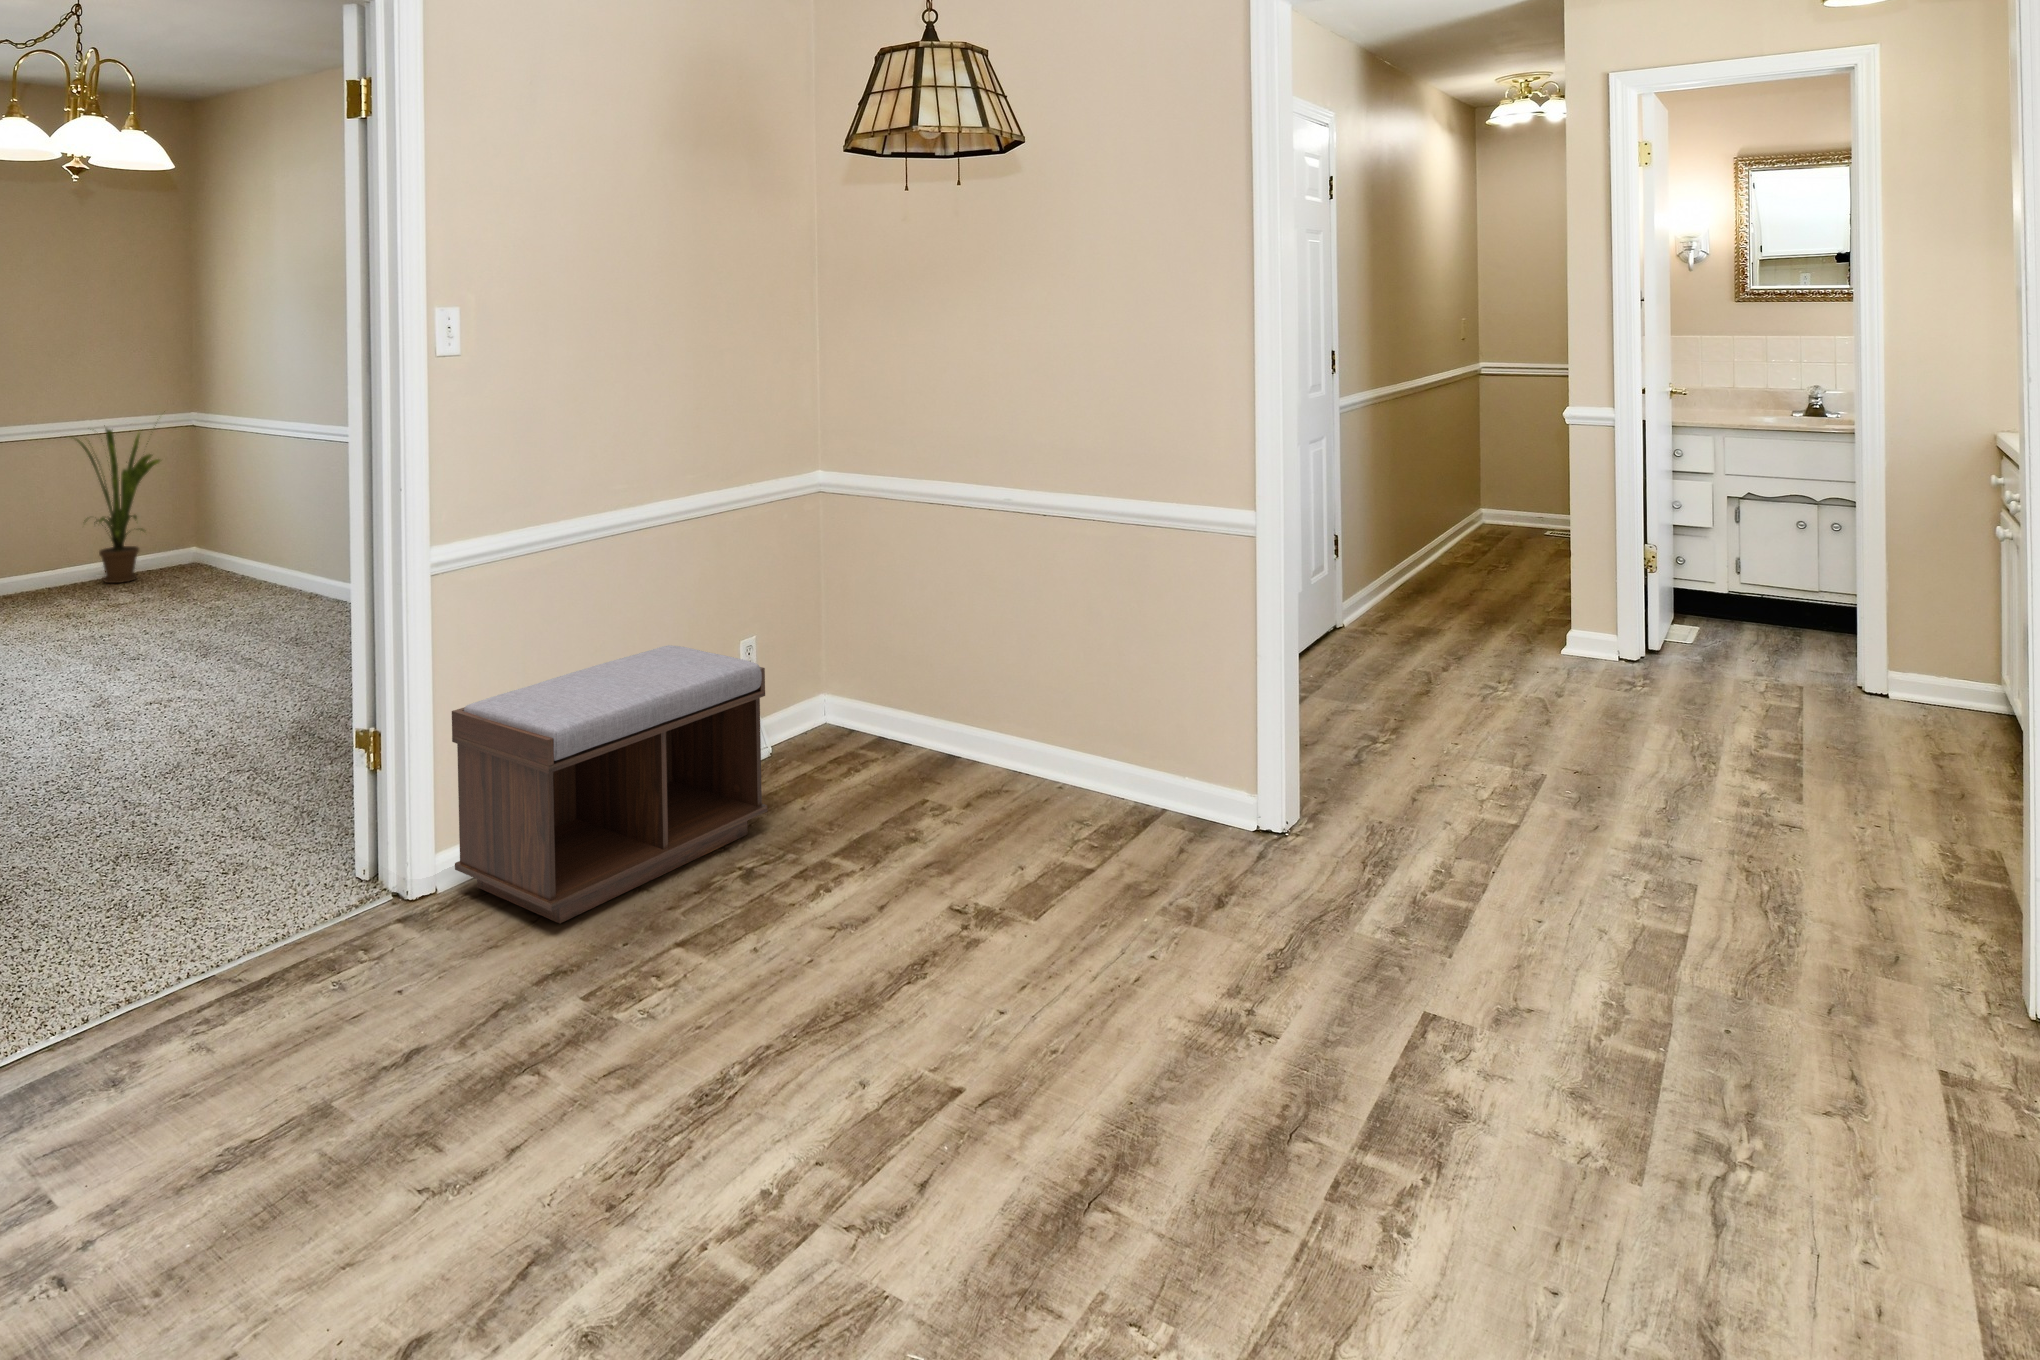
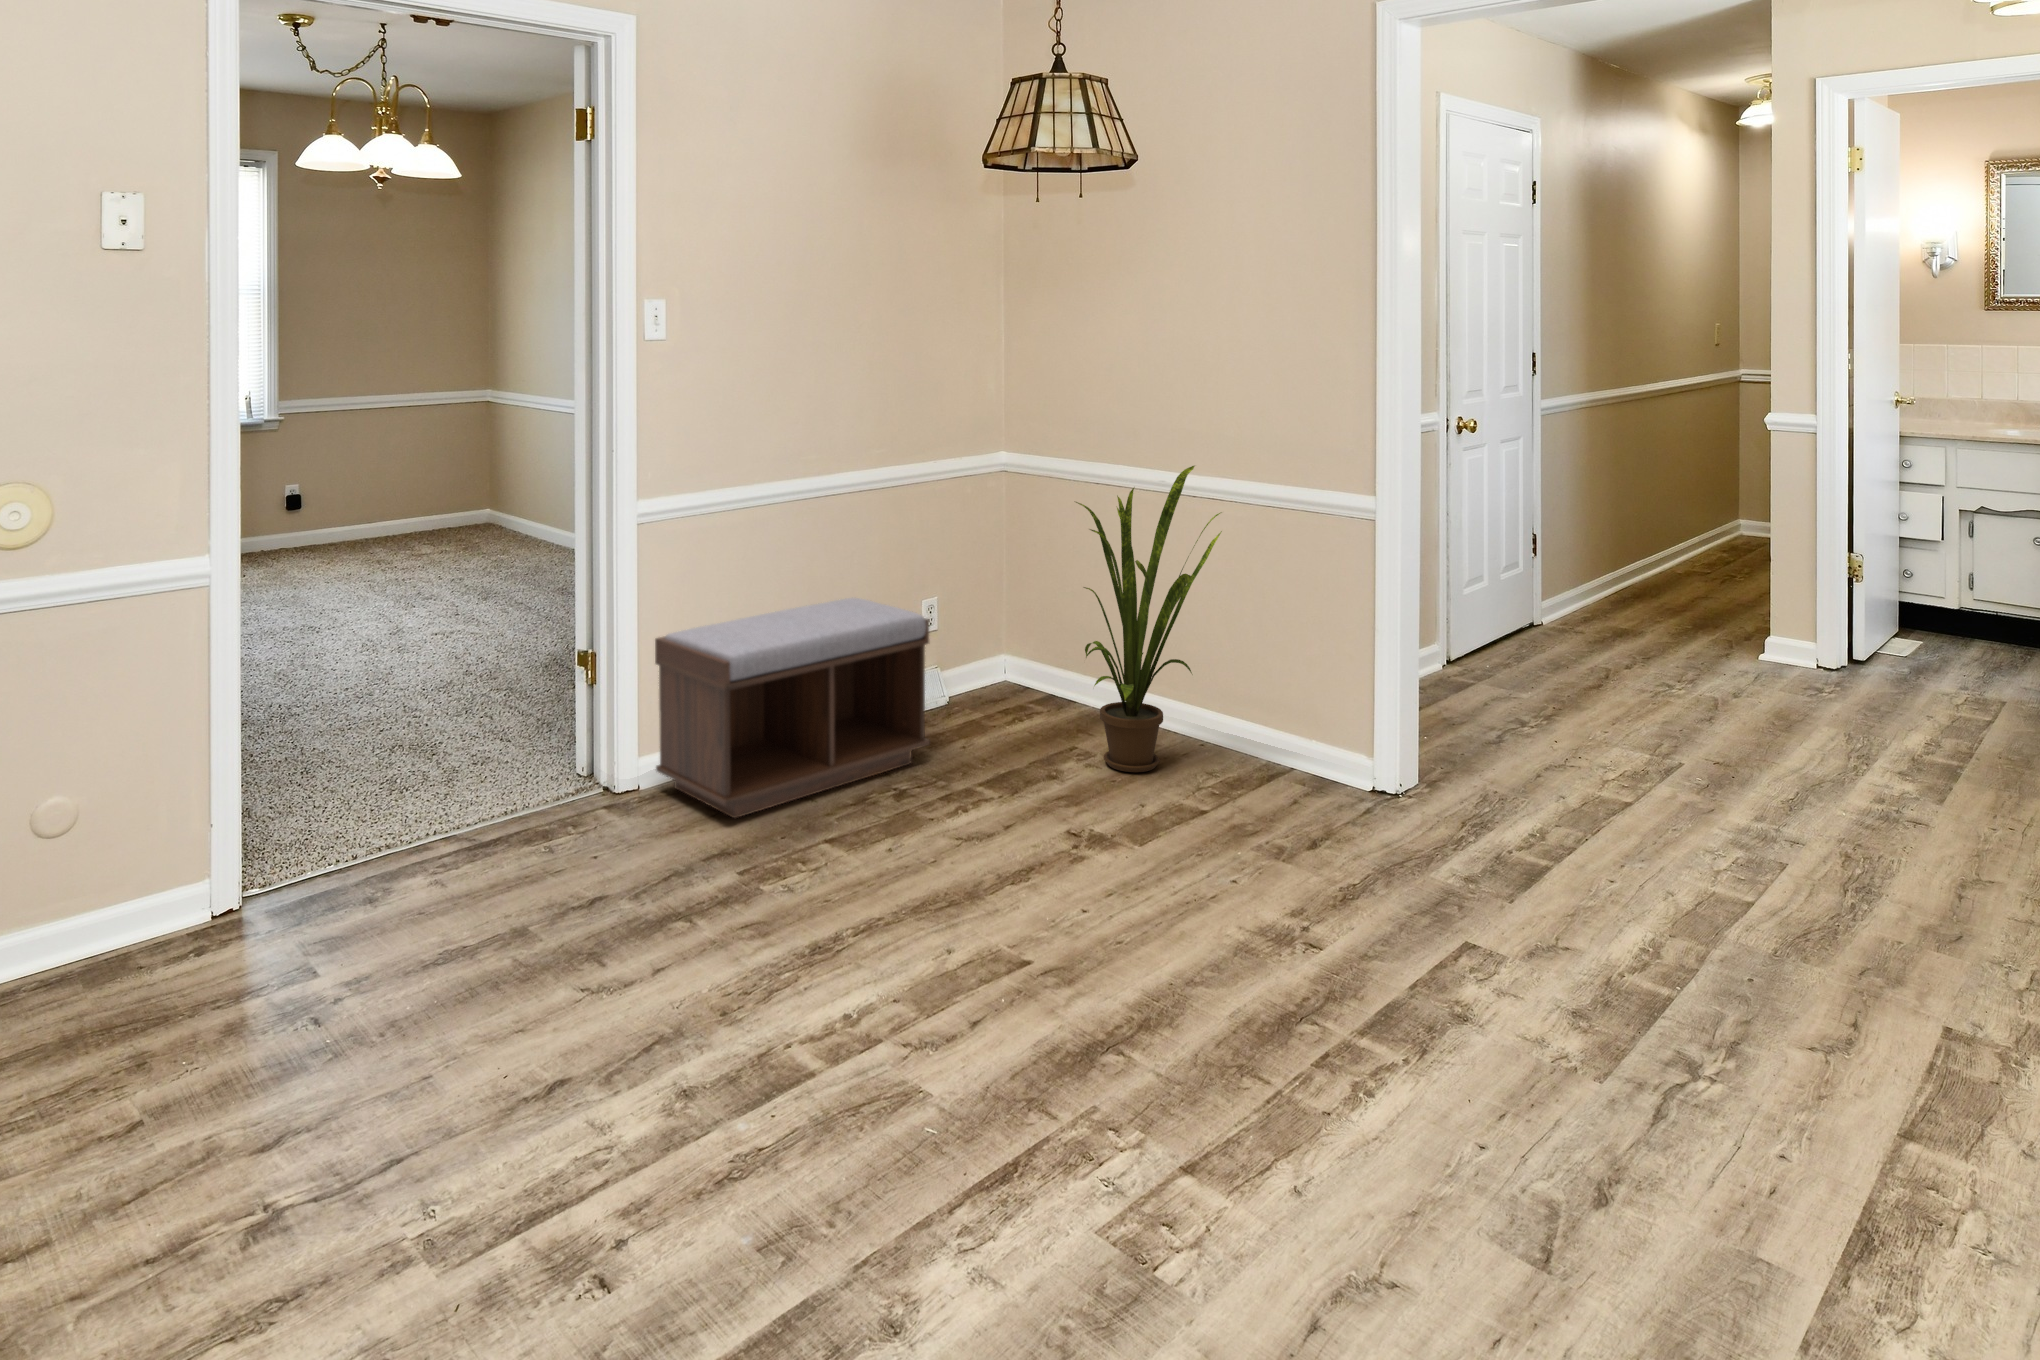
house plant: present [74,411,165,583] -> present [1076,466,1222,772]

